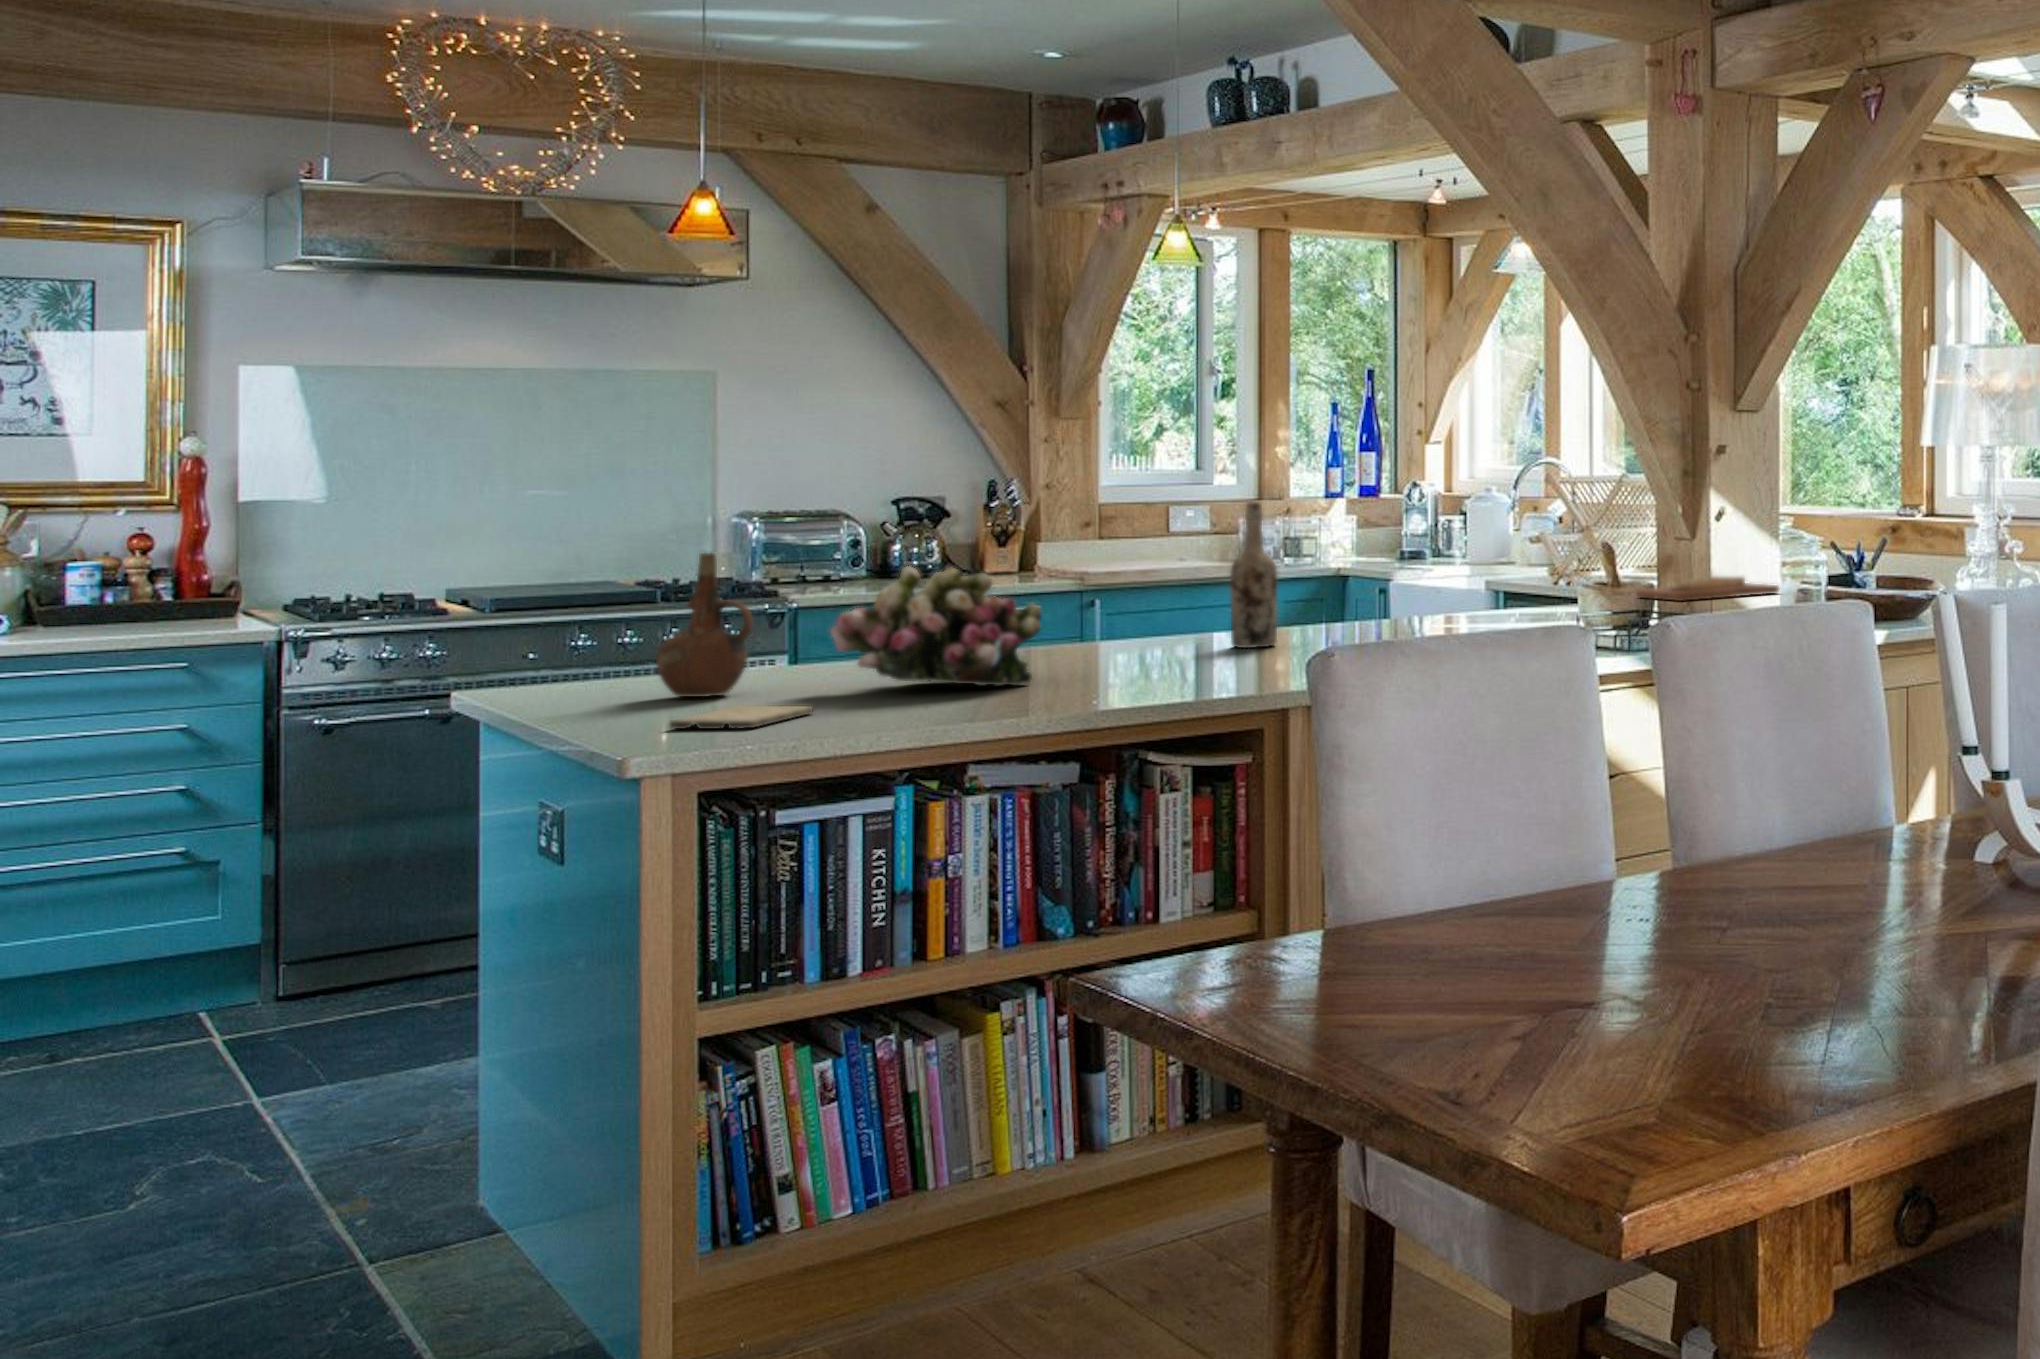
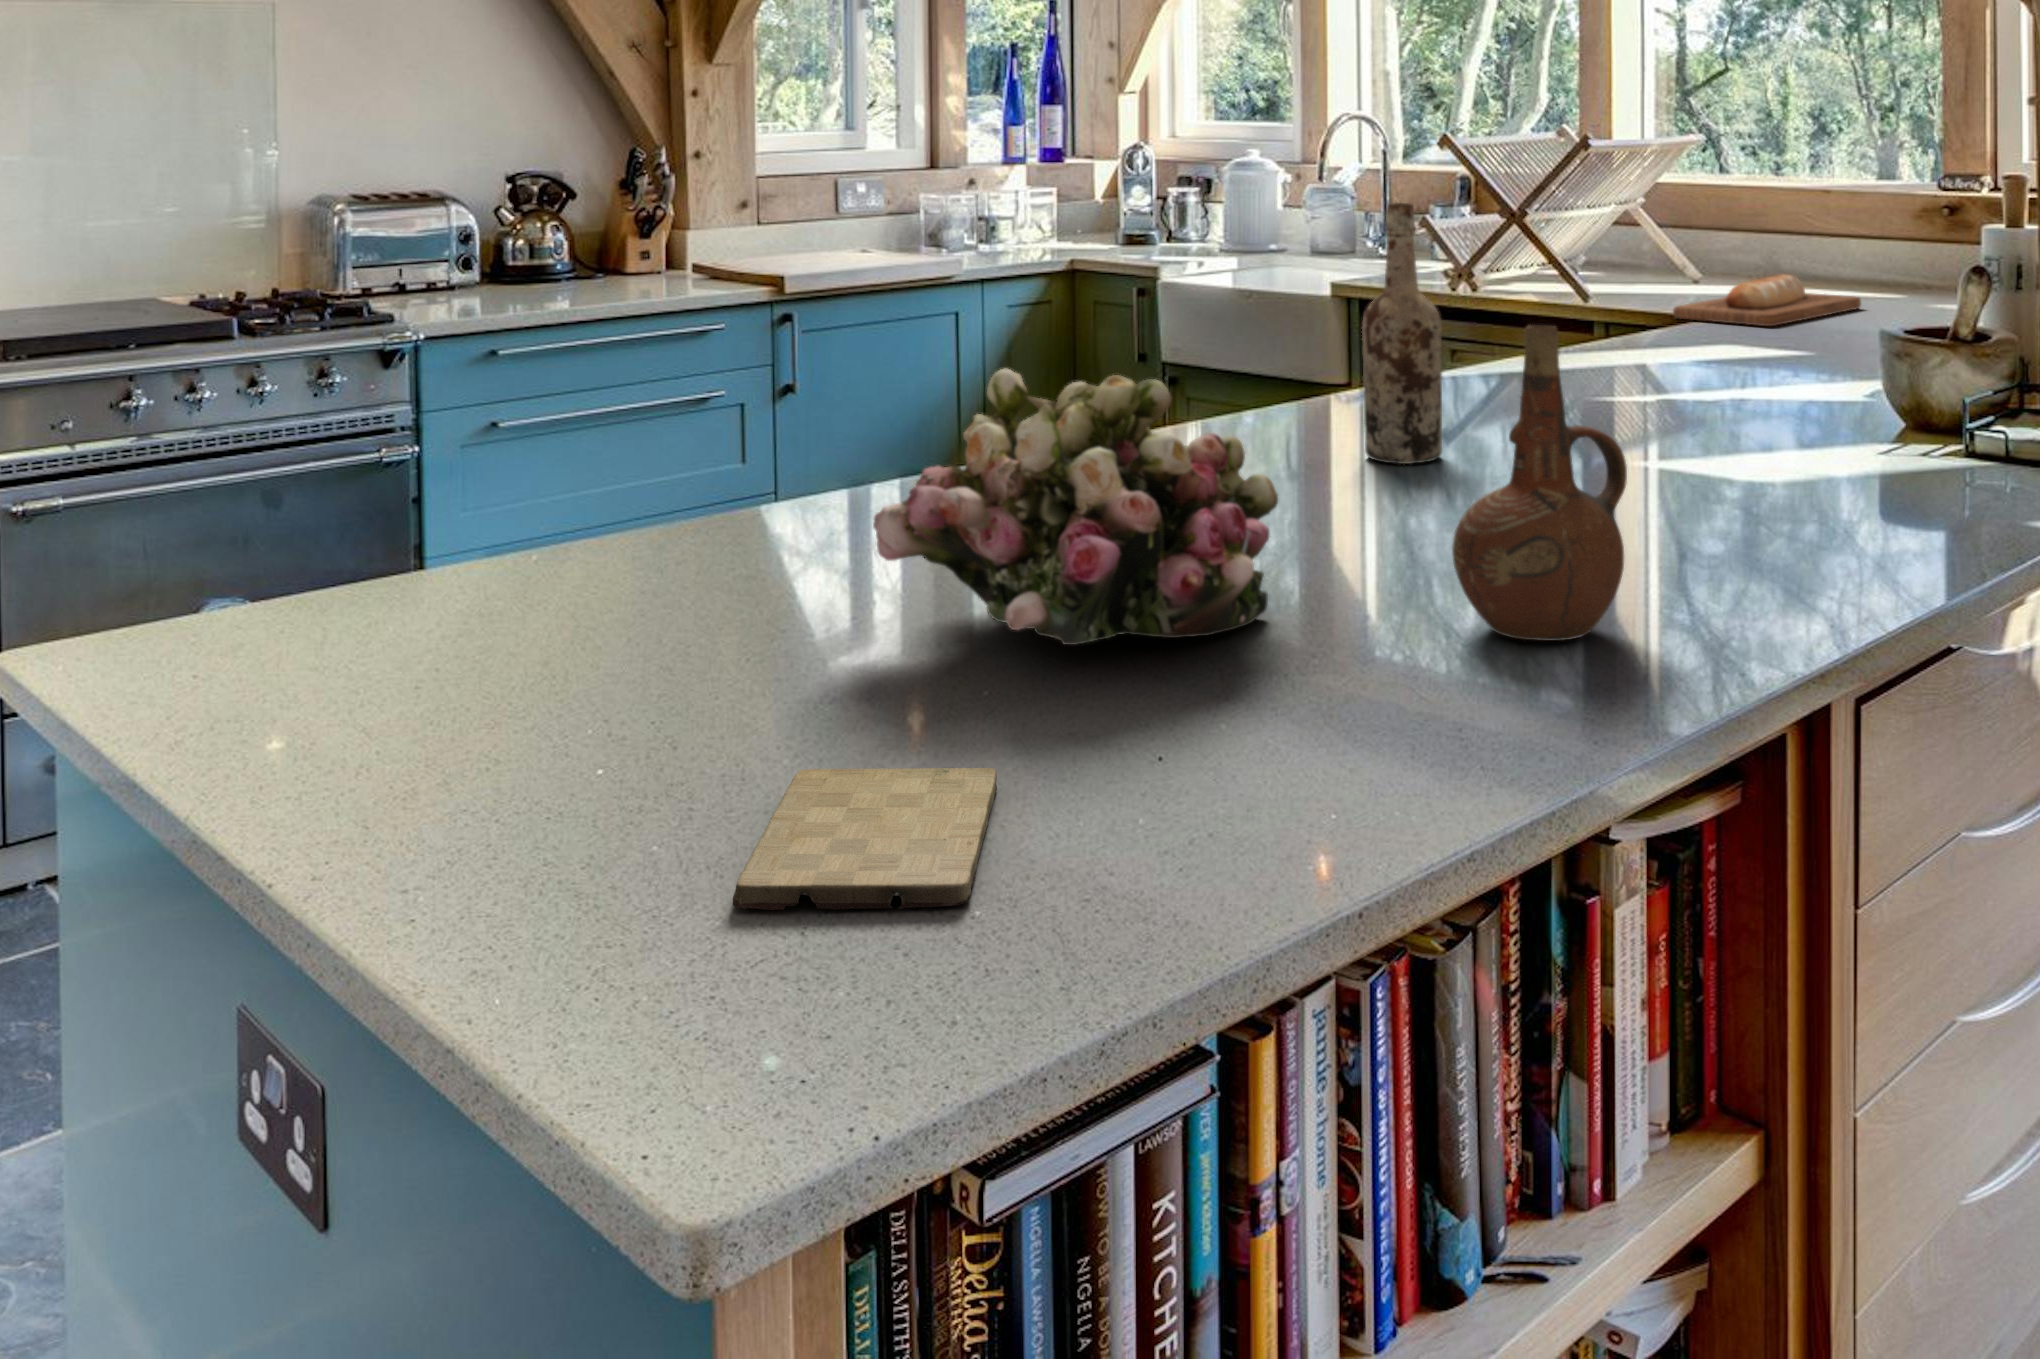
ceramic pitcher: present [656,553,753,697] -> present [1452,325,1627,641]

